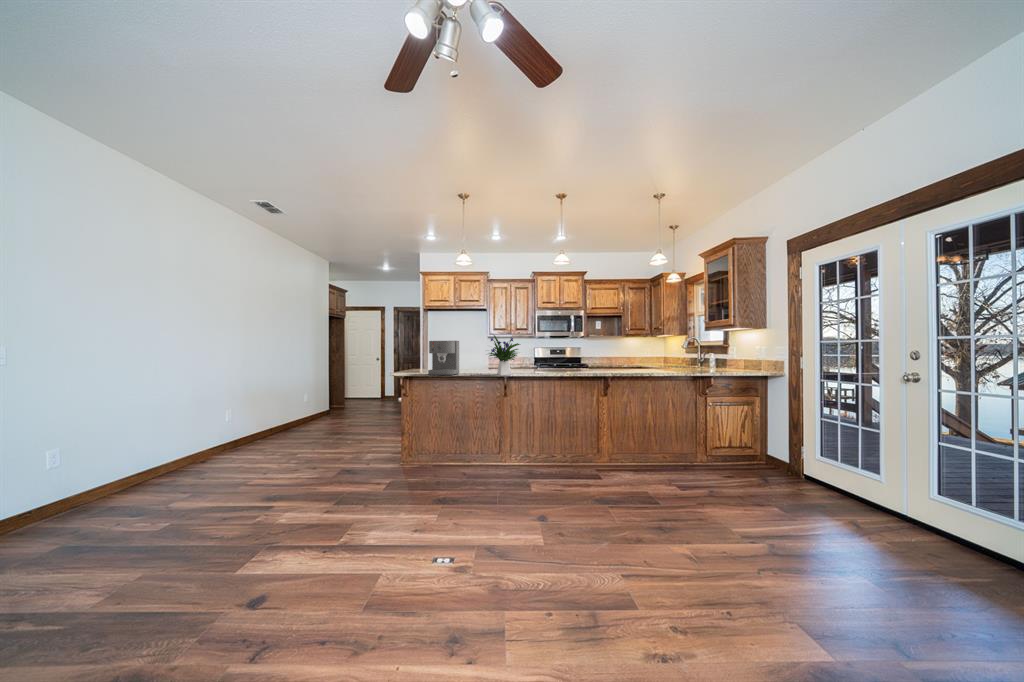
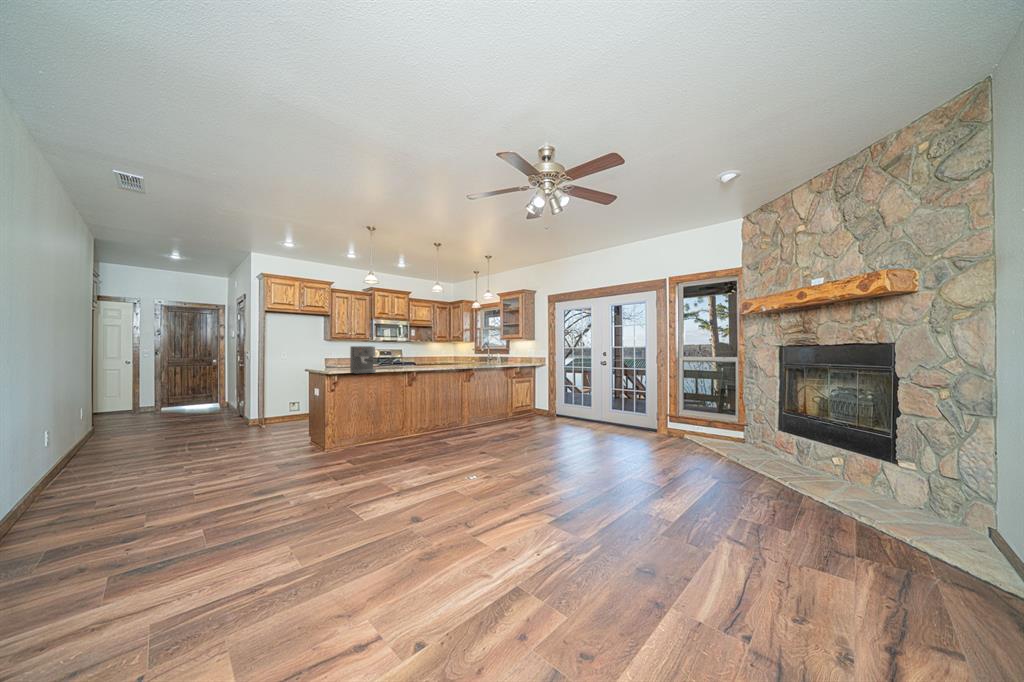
flower arrangement: present [489,335,520,375] -> none [396,342,425,372]

